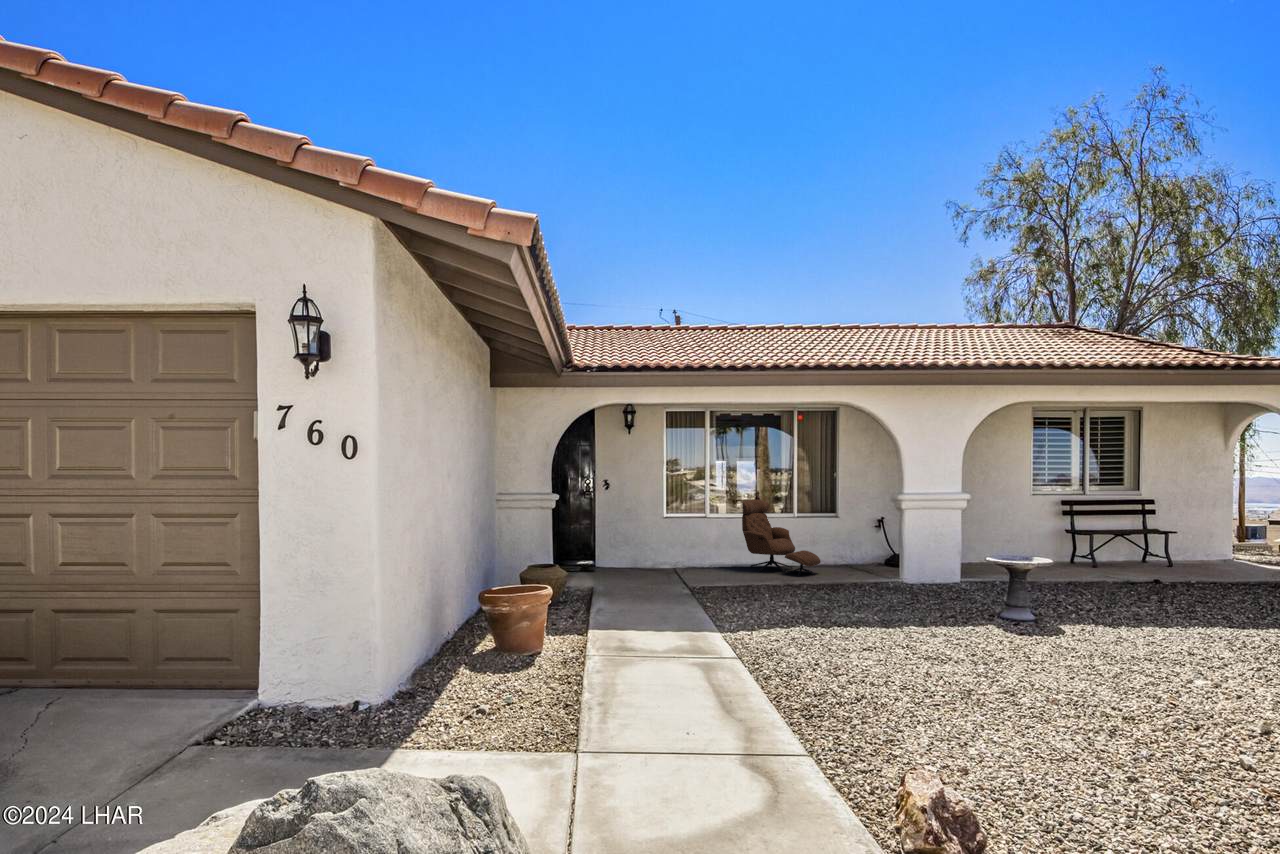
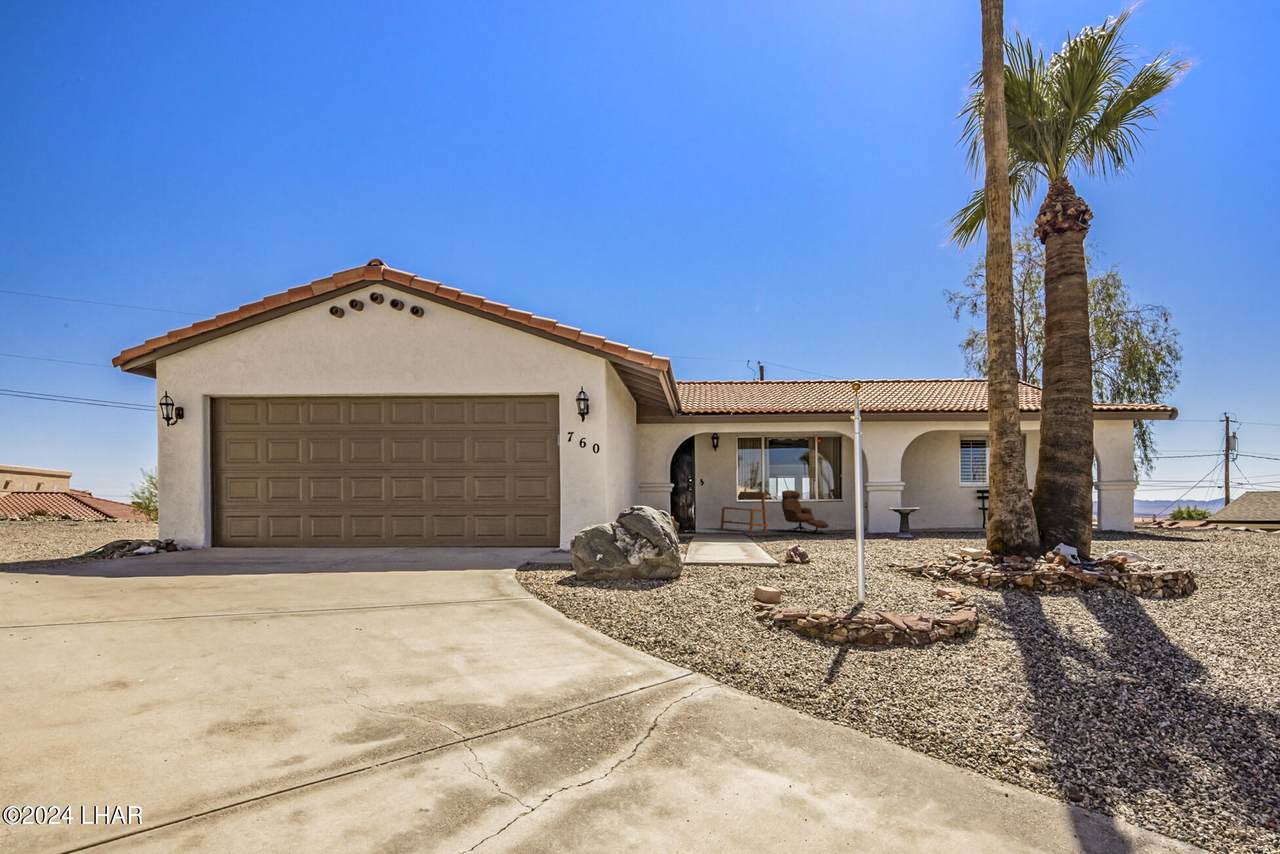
bench: none [640,501,719,577] -> present [720,492,767,532]

